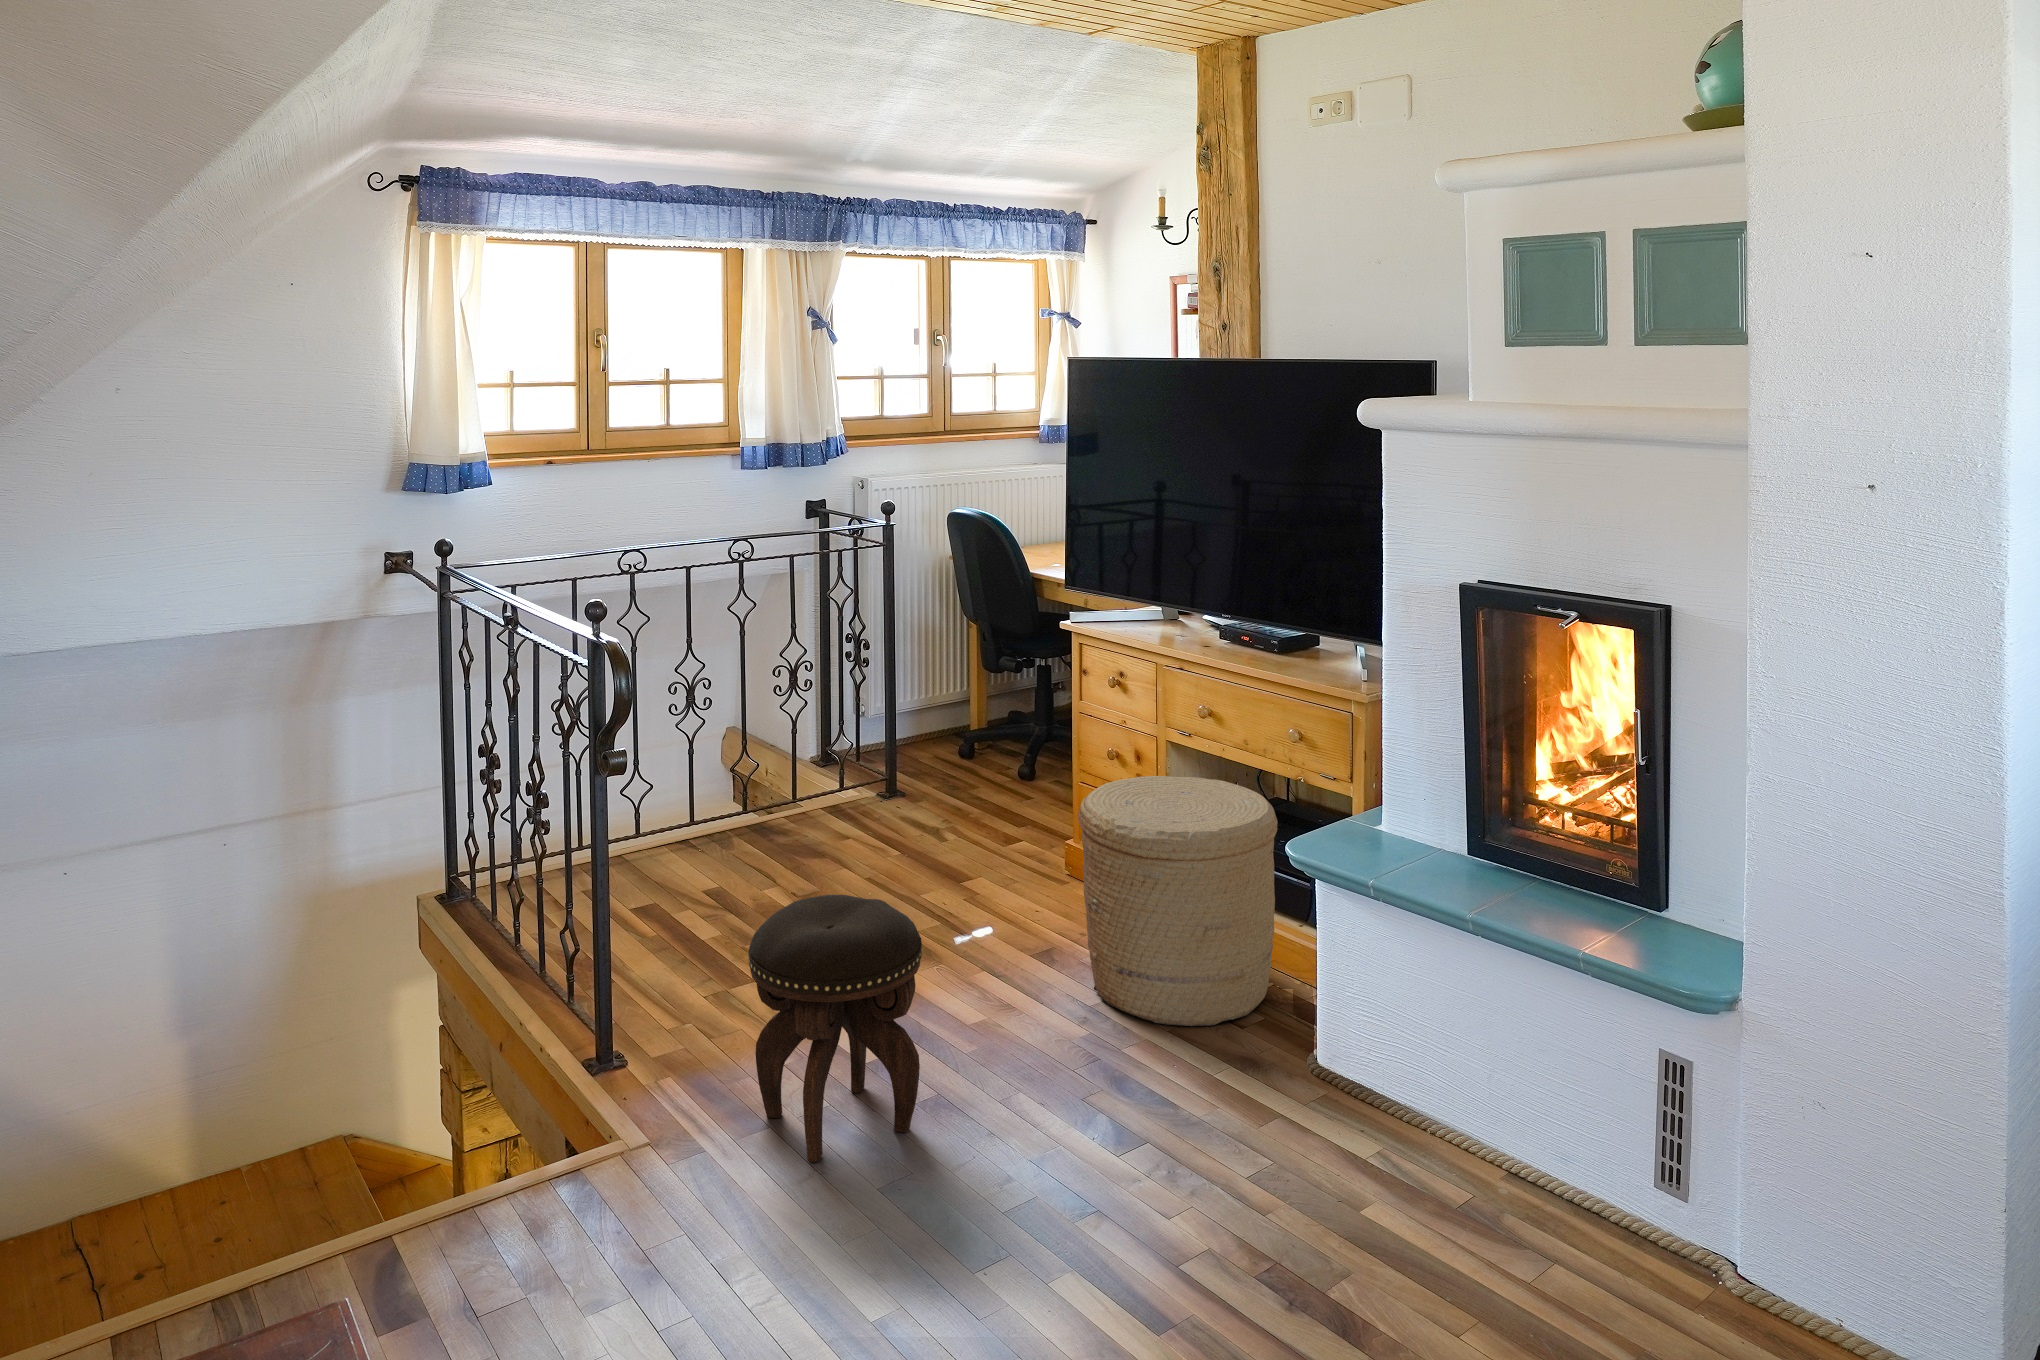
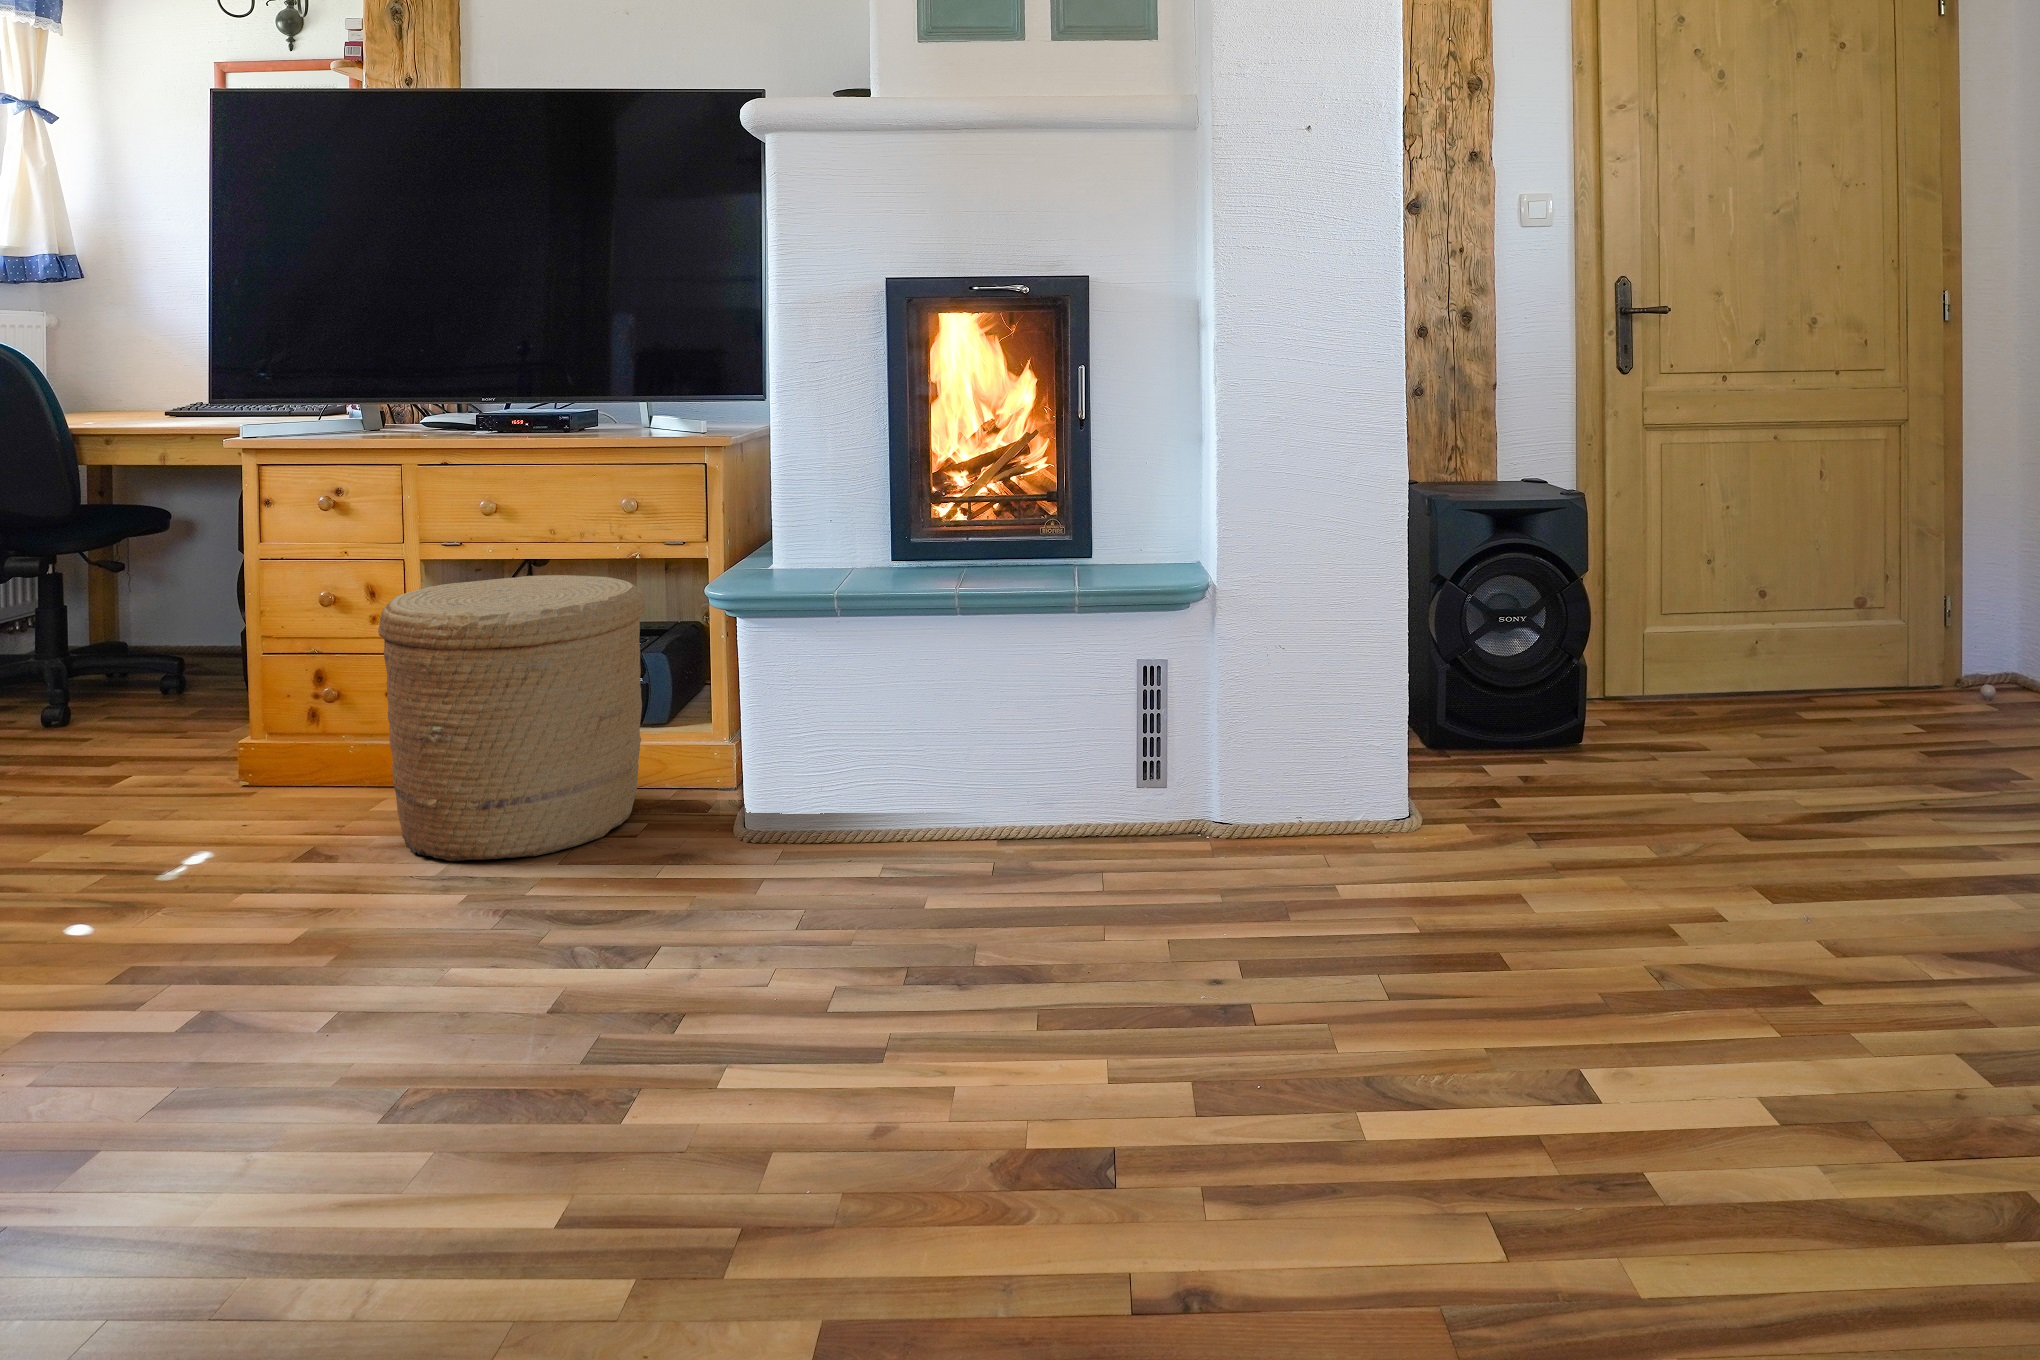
footstool: present [748,895,922,1162] -> none [10,740,354,1163]

